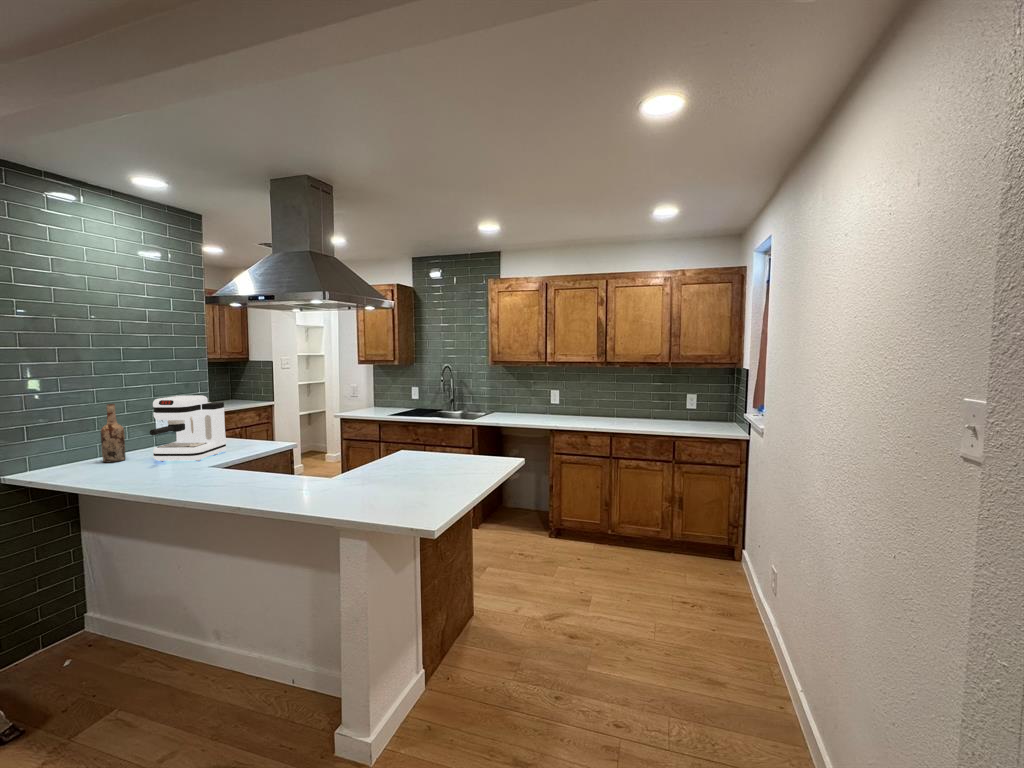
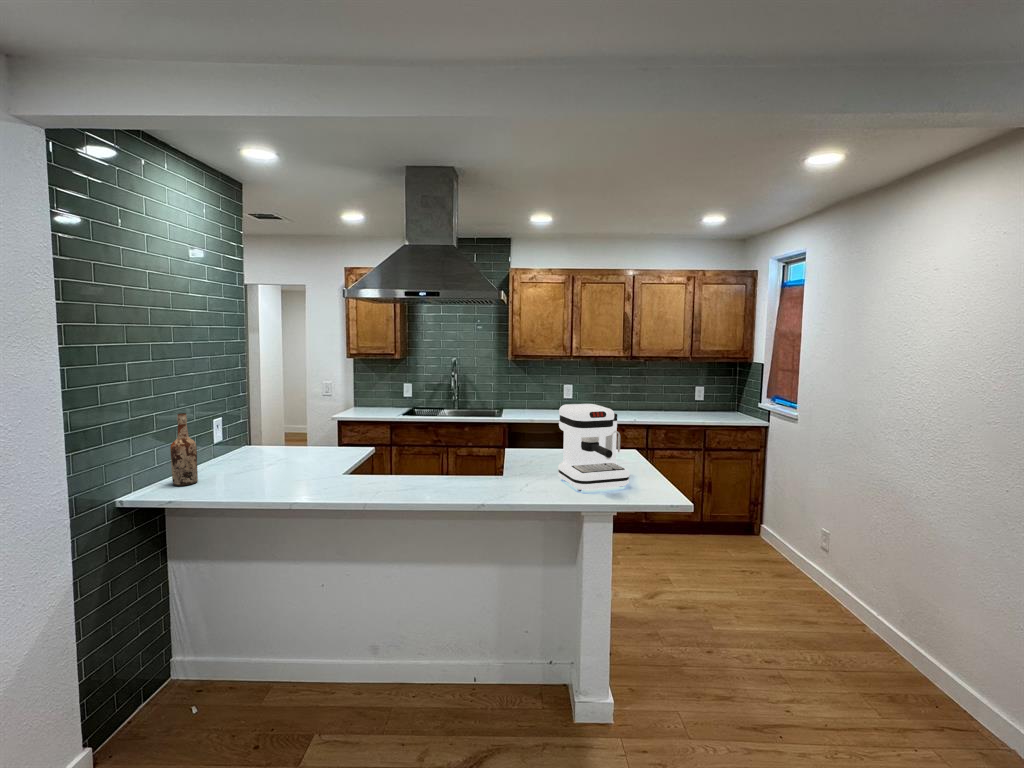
coffee maker: present [150,396,226,461] -> present [558,404,630,490]

